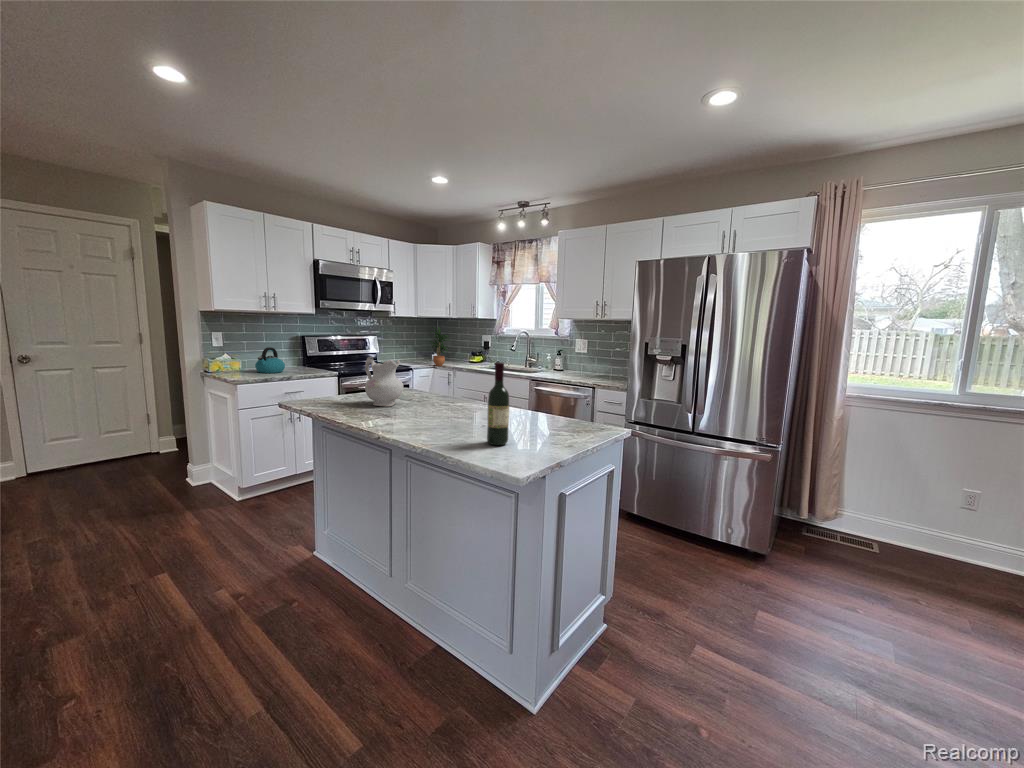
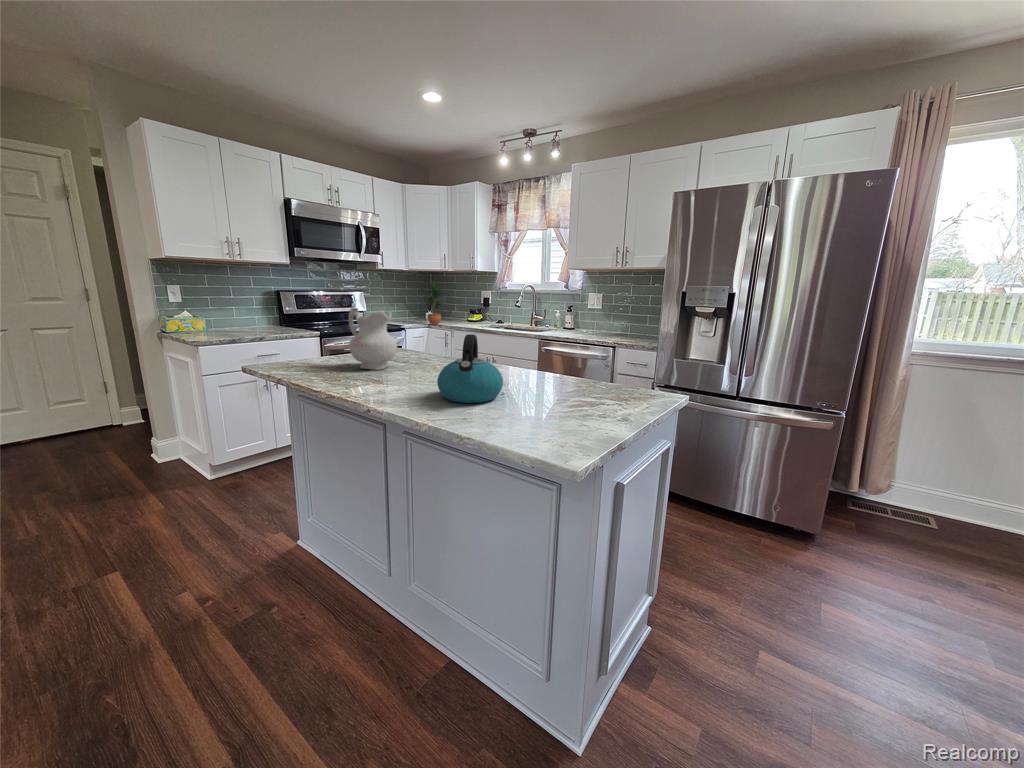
kettle: present [255,347,285,373] -> present [437,334,503,403]
wine bottle: present [487,363,509,445] -> none [515,306,545,420]

